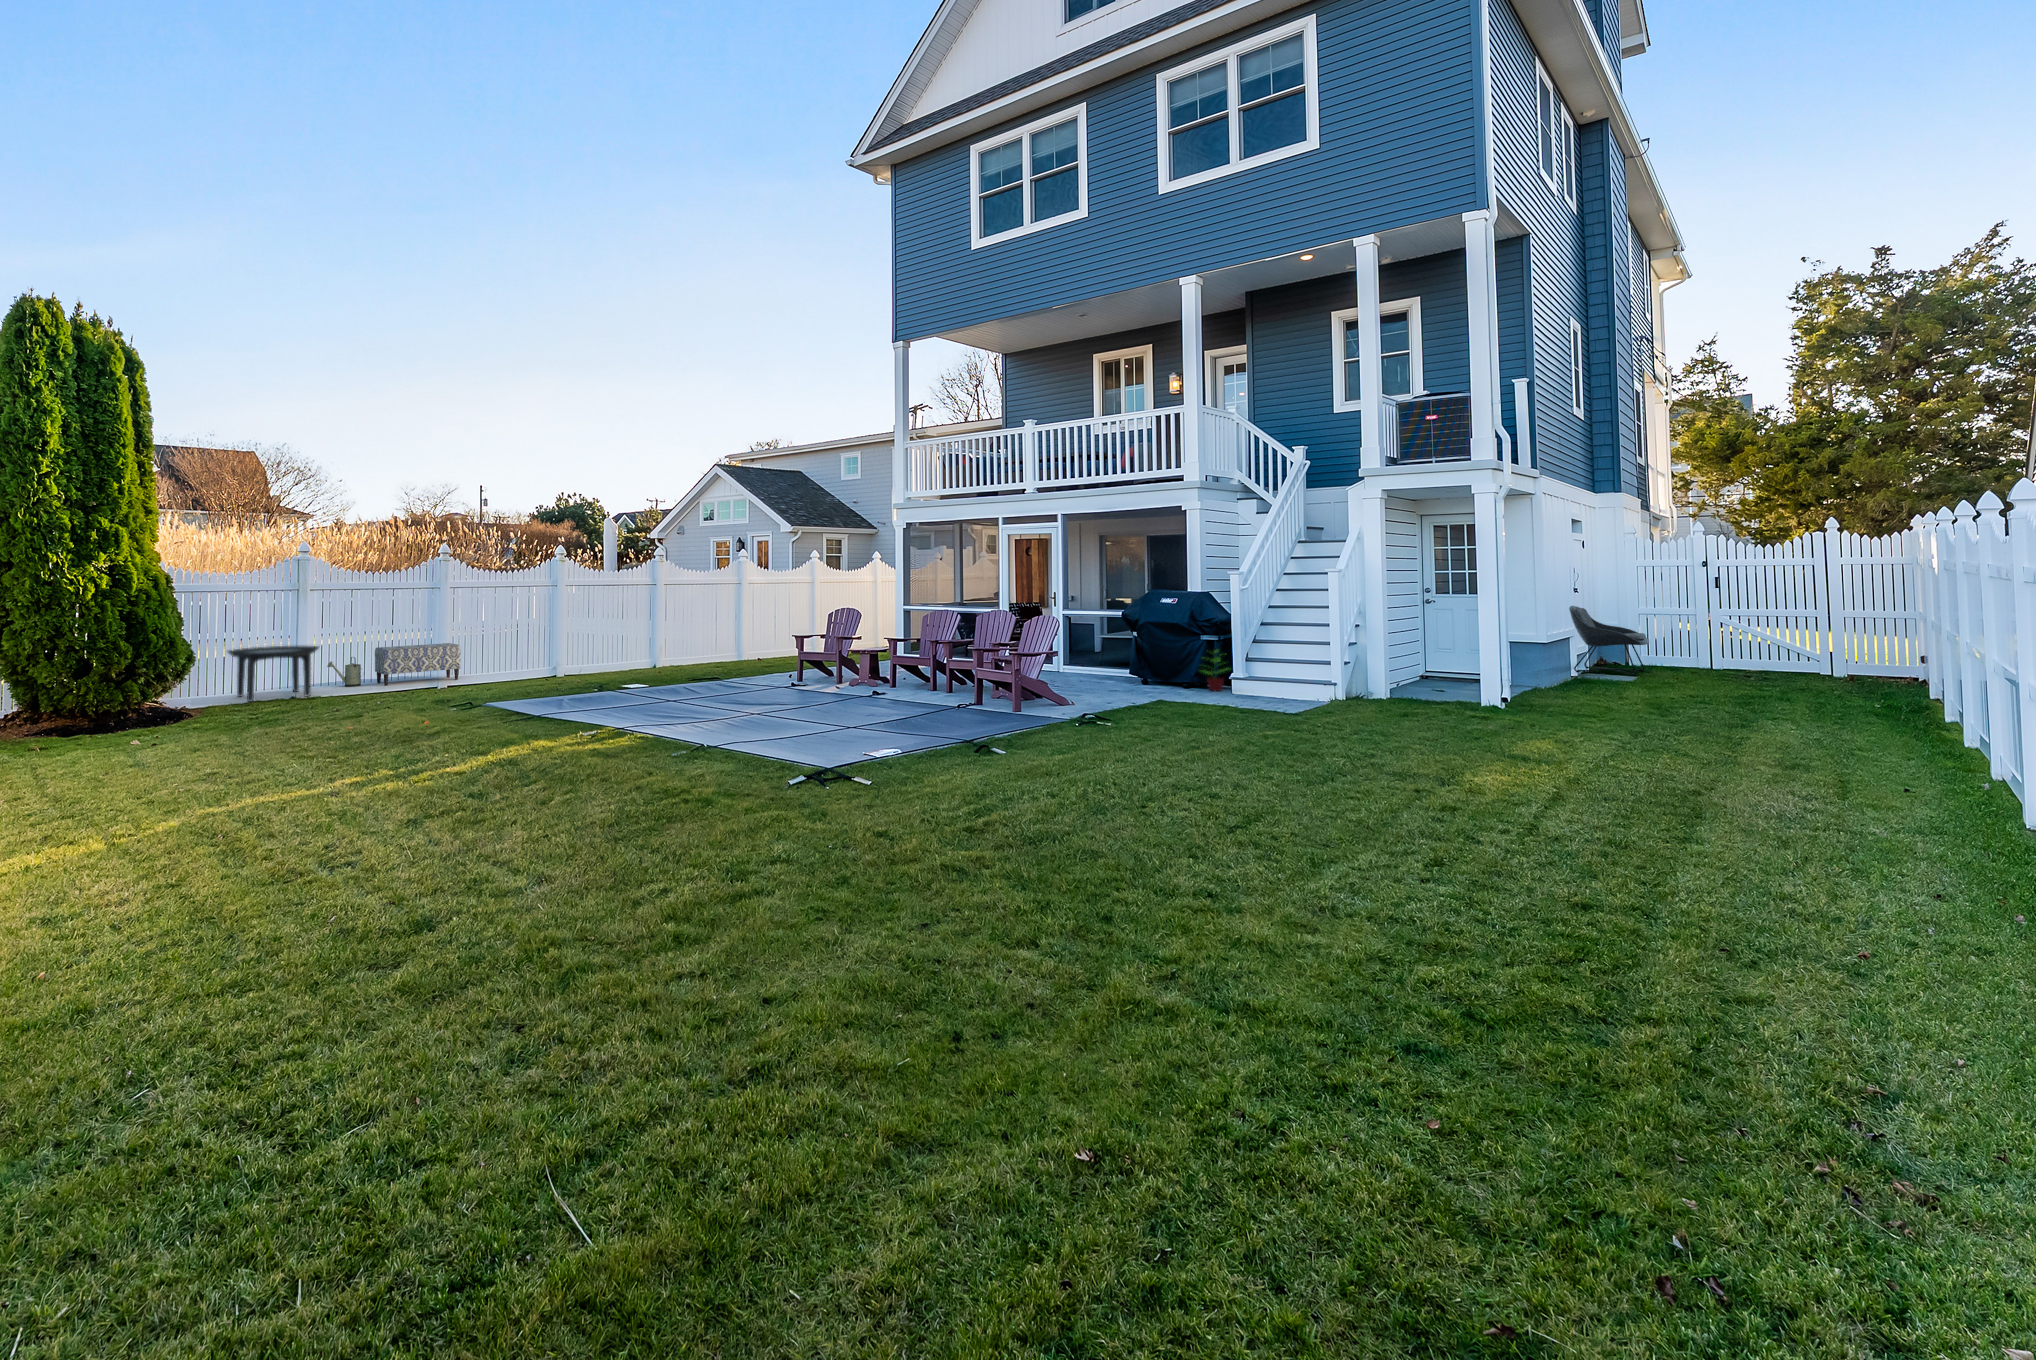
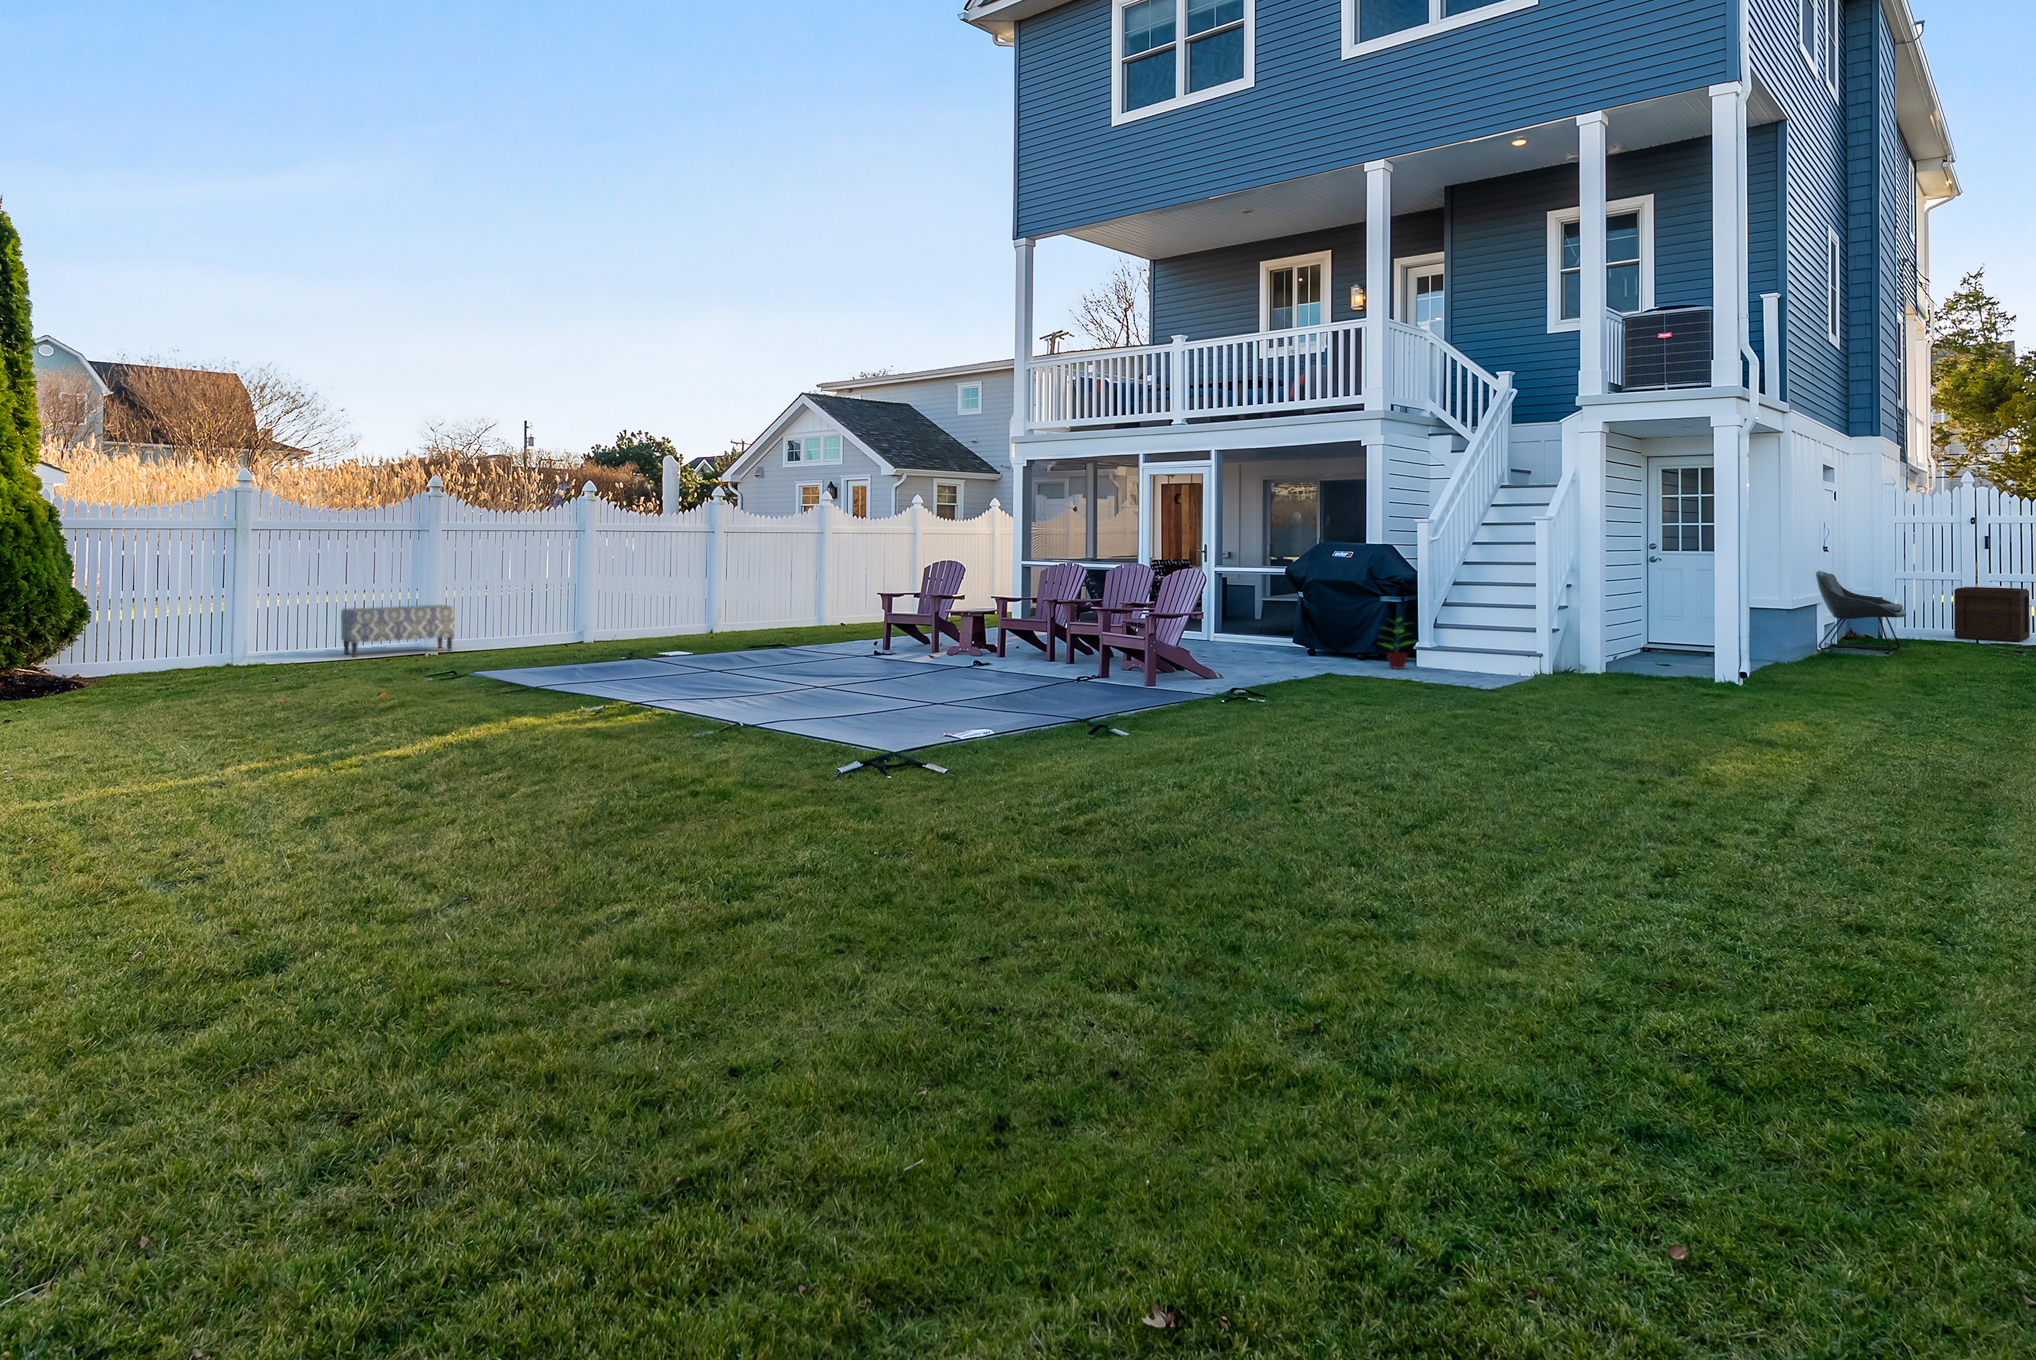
wooden crate: none [1693,617,1761,664] -> present [1954,587,2030,642]
round table: present [227,646,319,701] -> none [133,604,263,675]
watering can: present [327,657,361,687] -> none [275,620,326,658]

